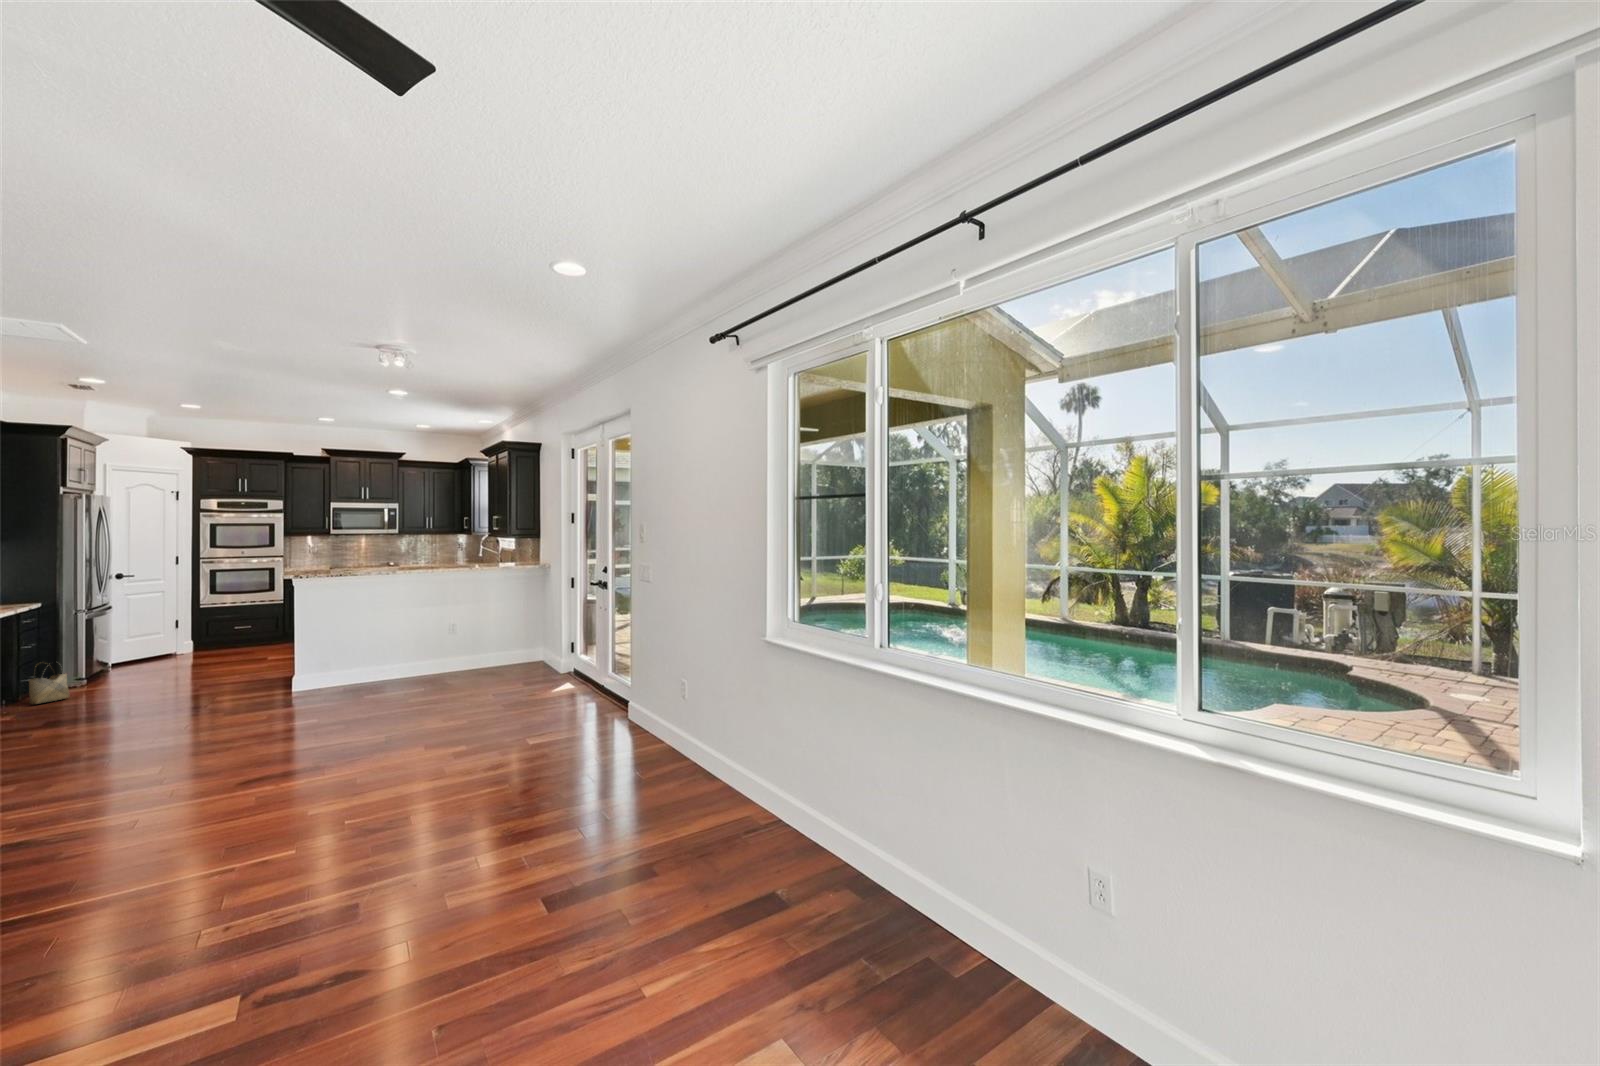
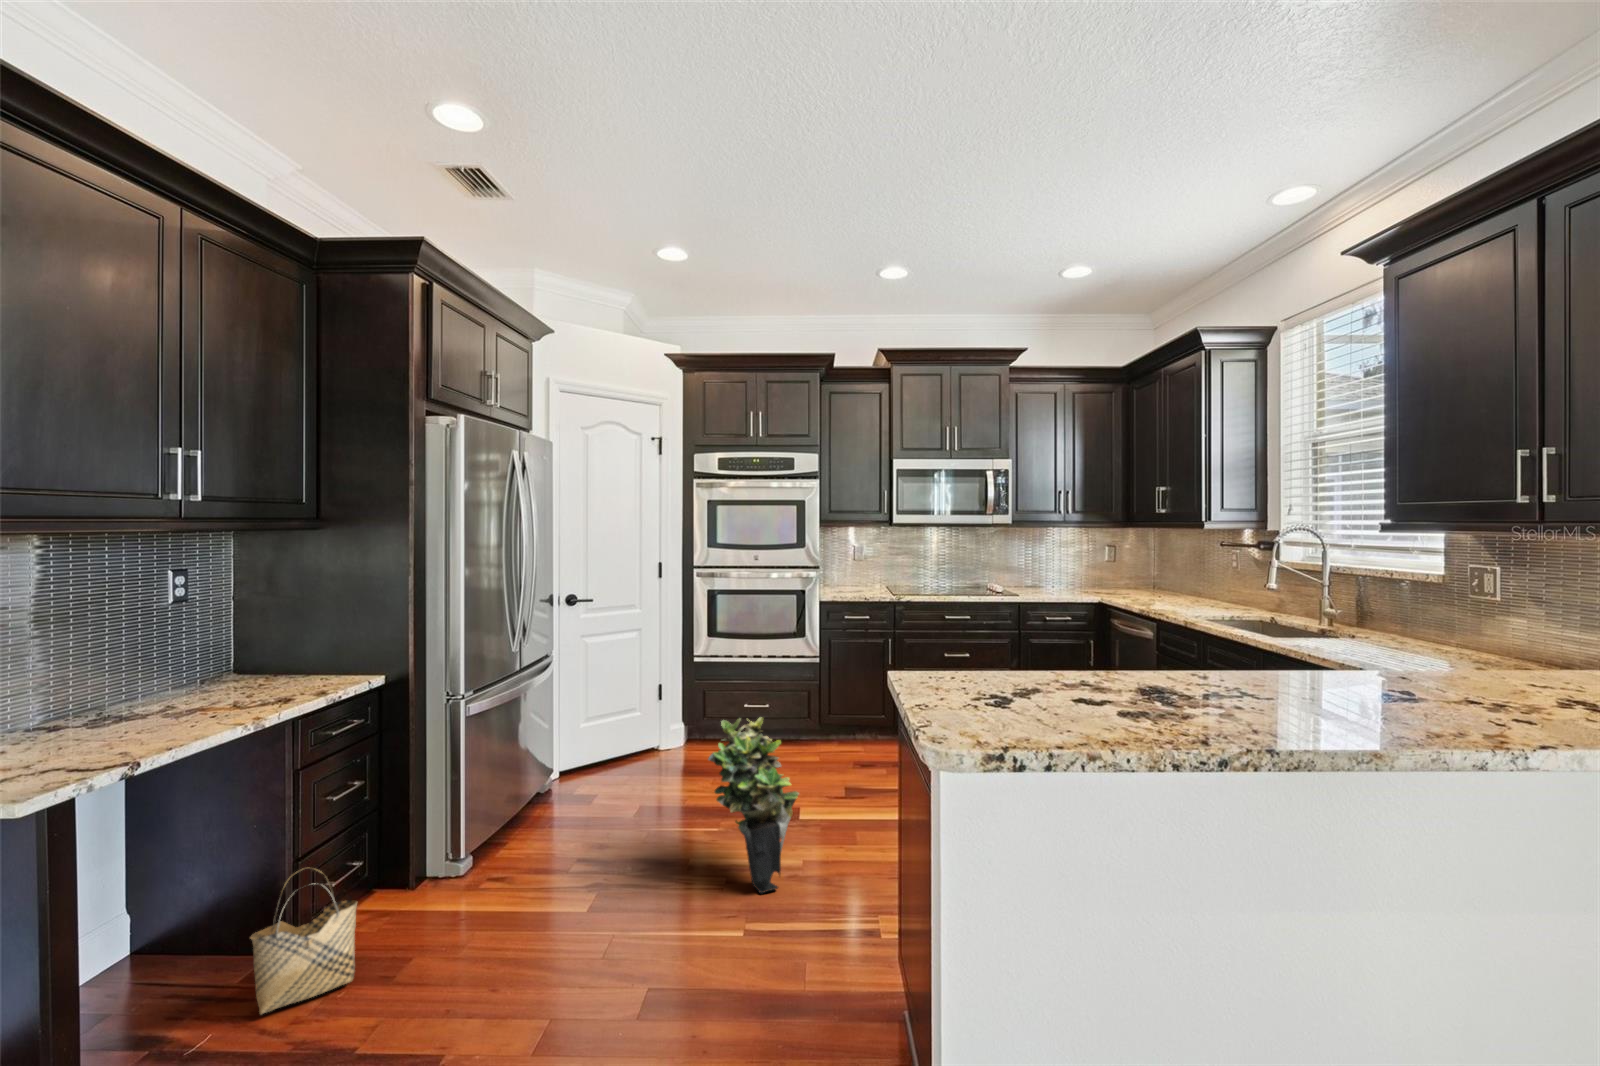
potted plant: none [224,611,268,670] -> present [708,718,799,893]

